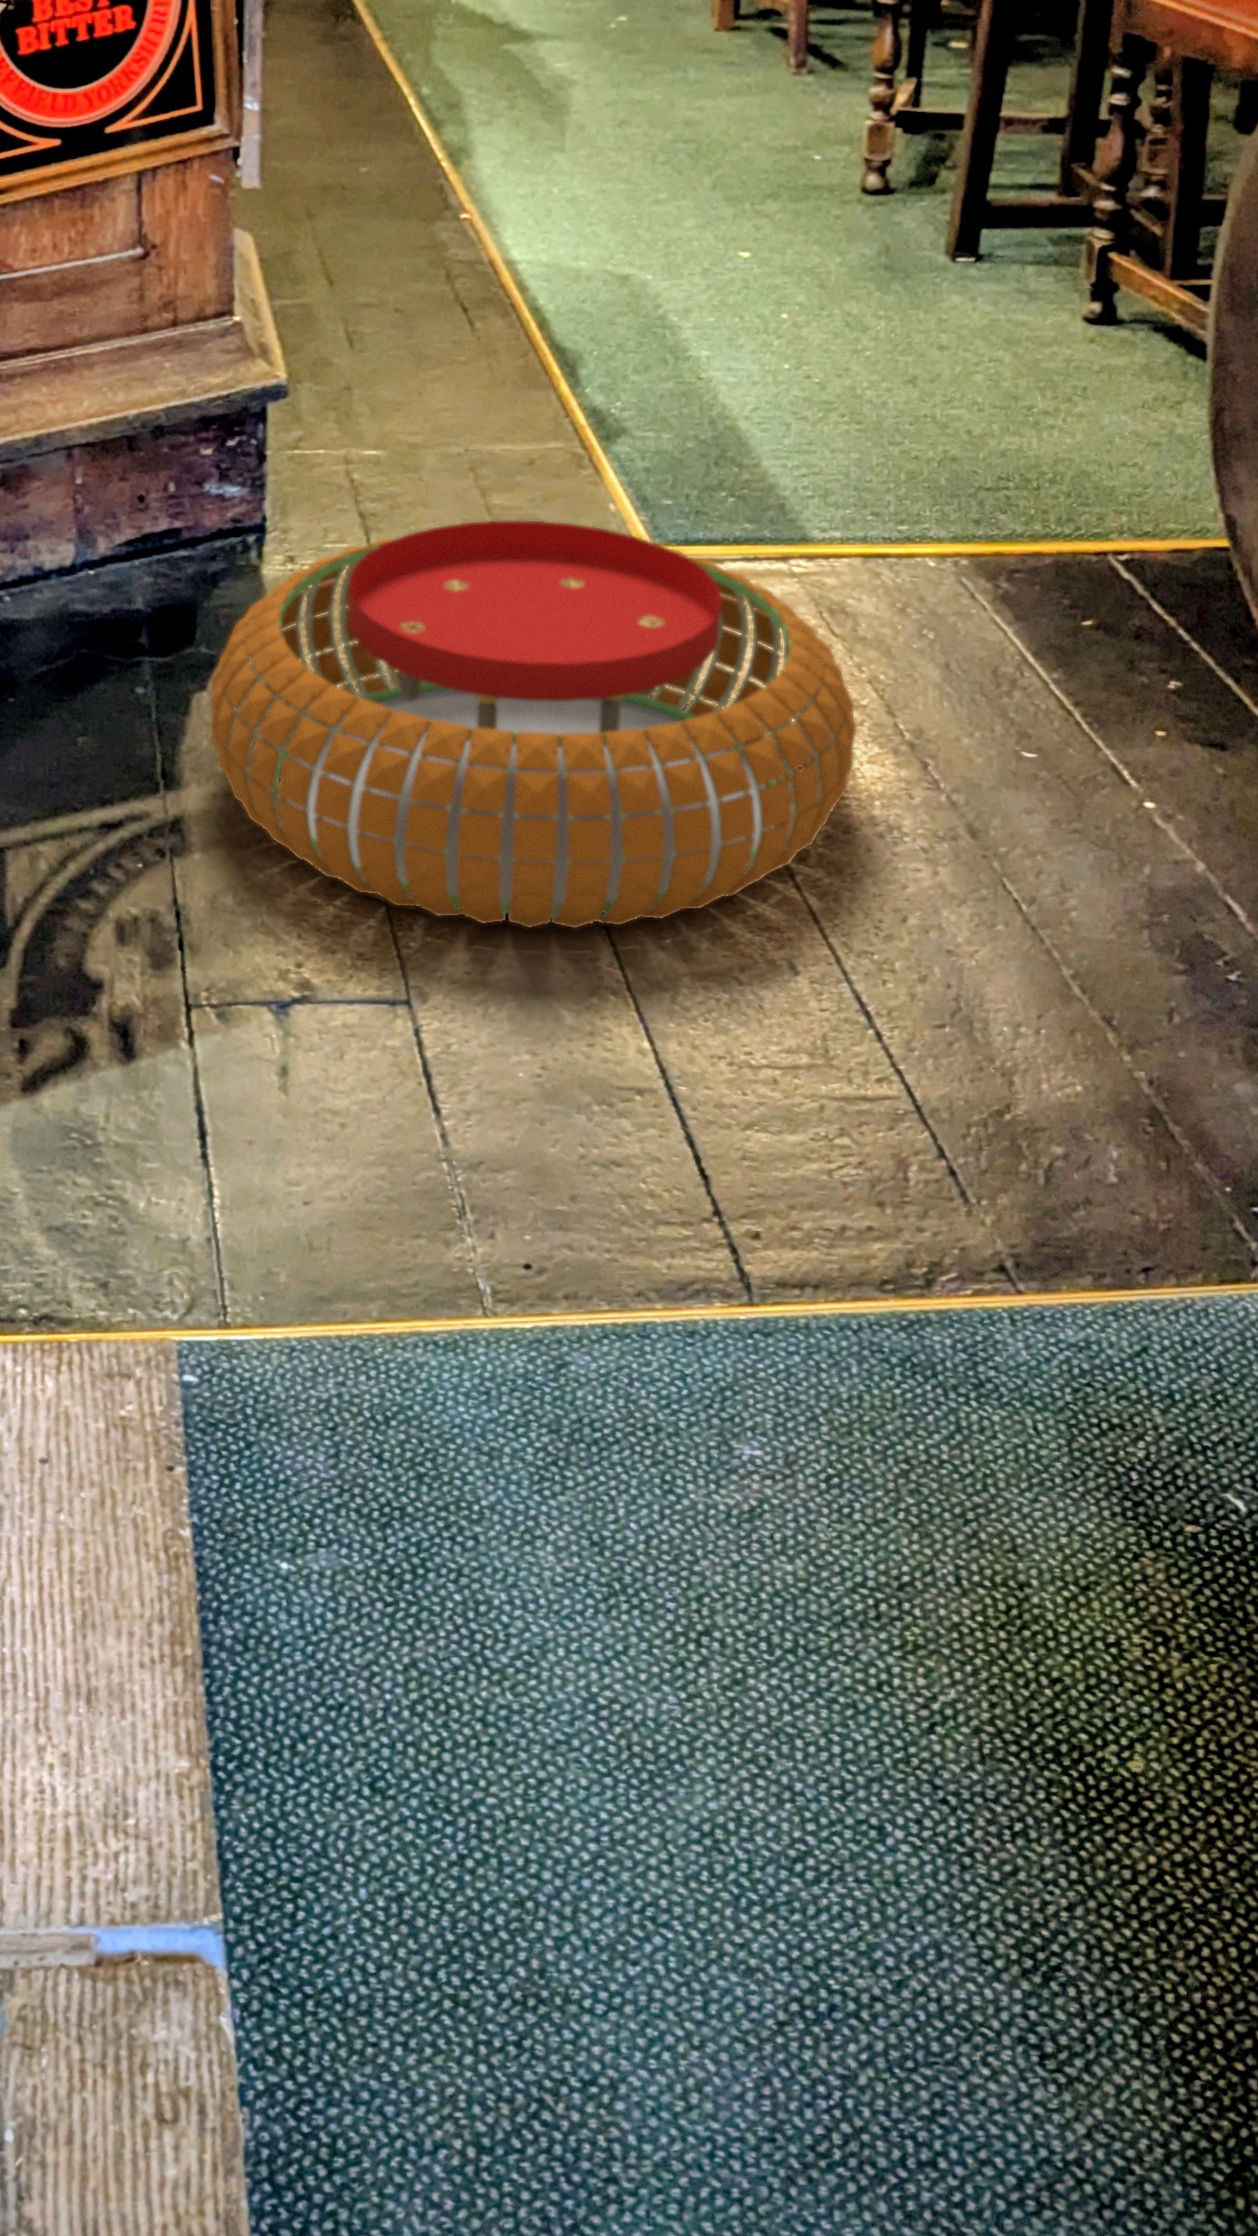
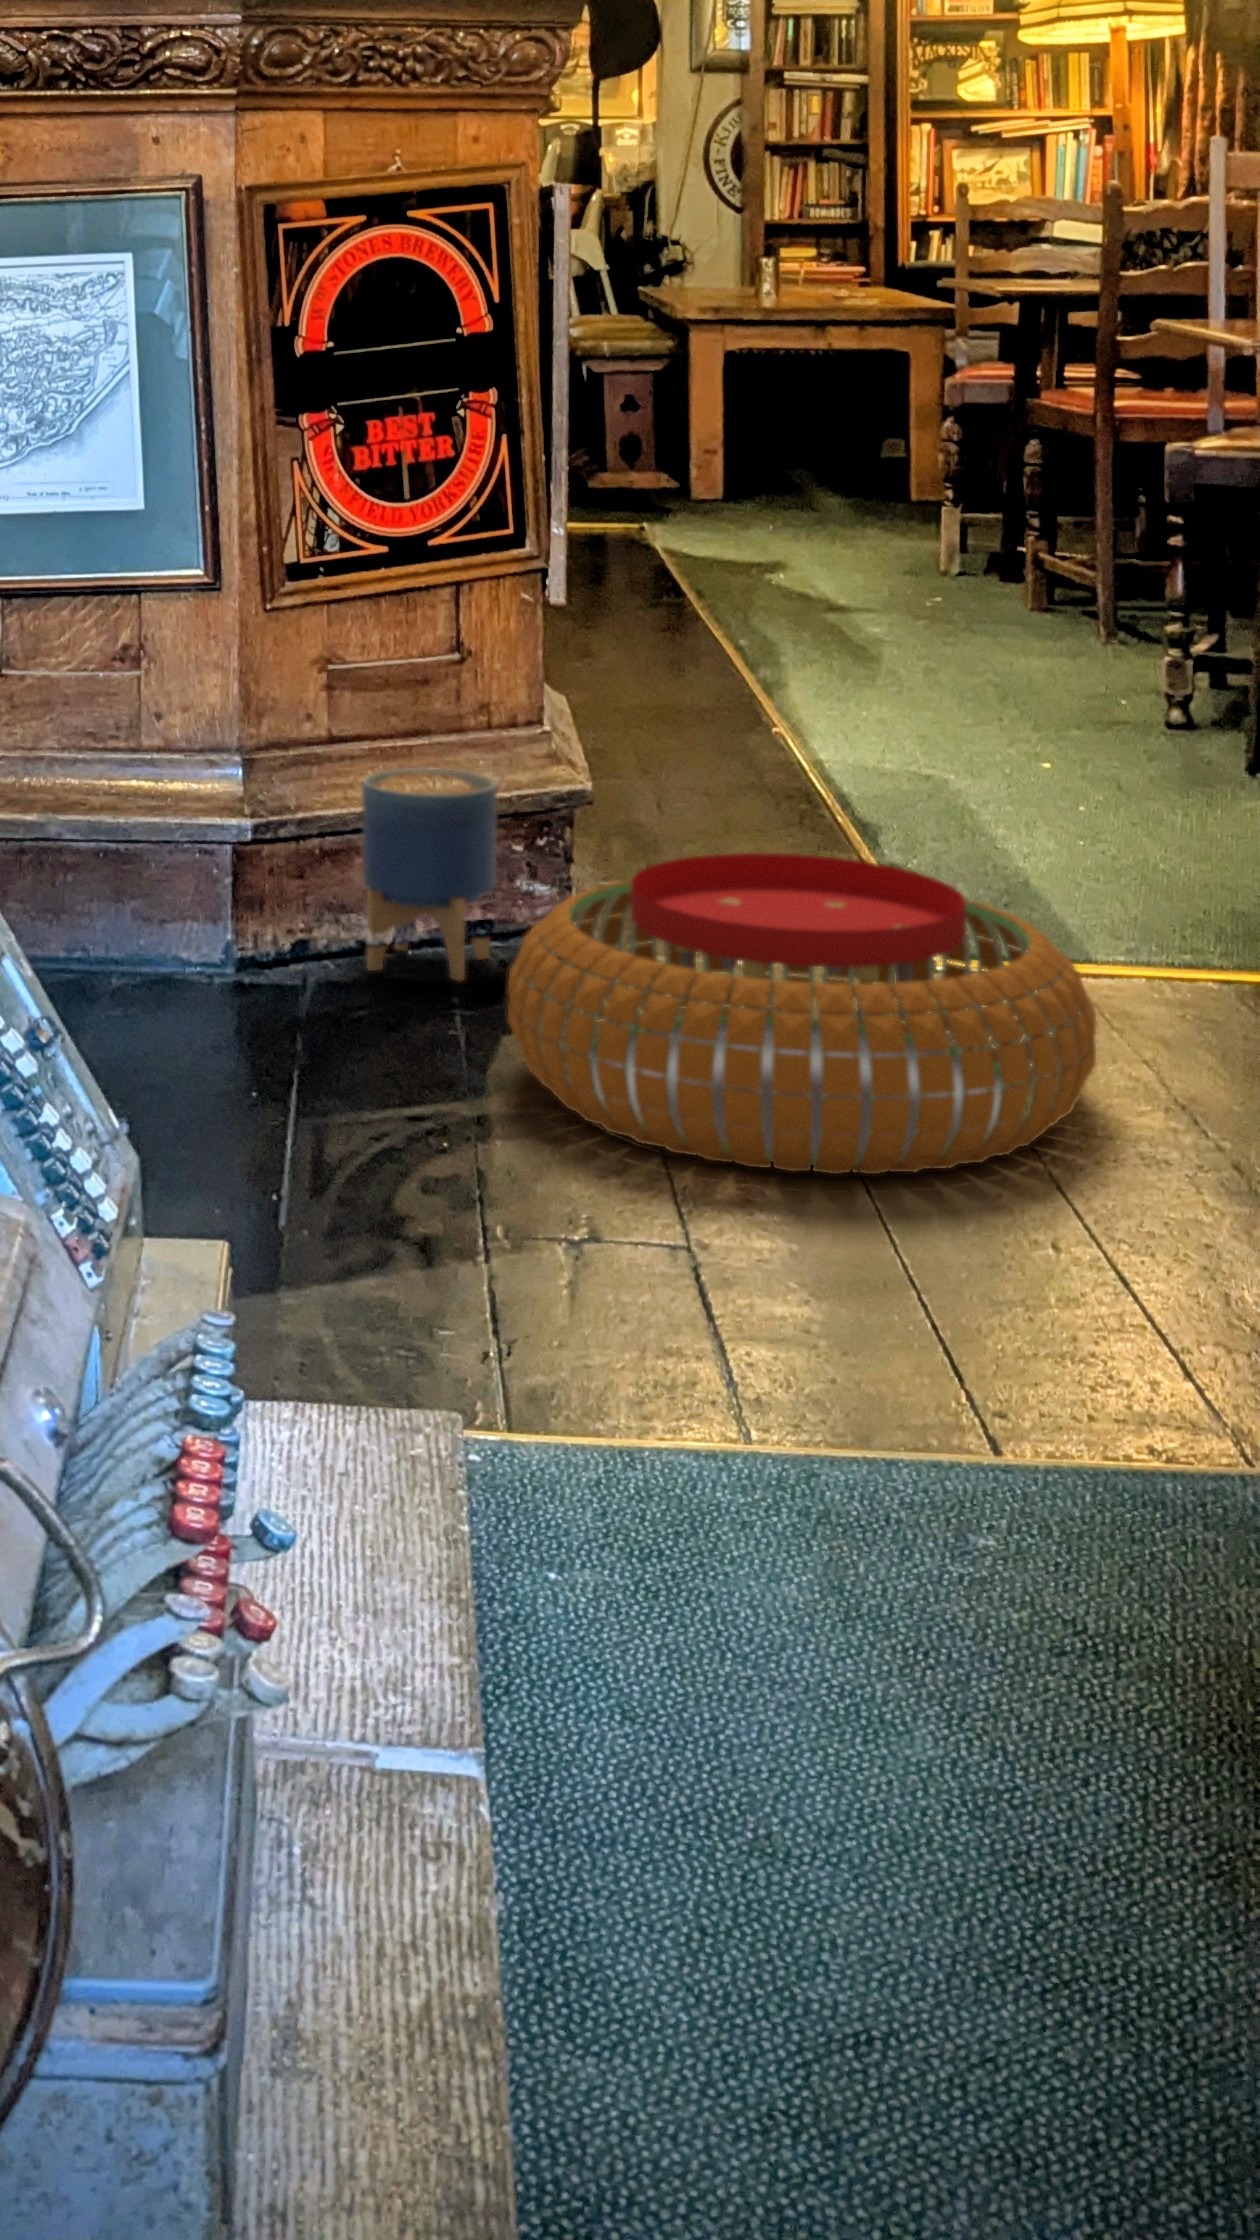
planter: none [38,390,189,632] -> present [362,768,497,980]

